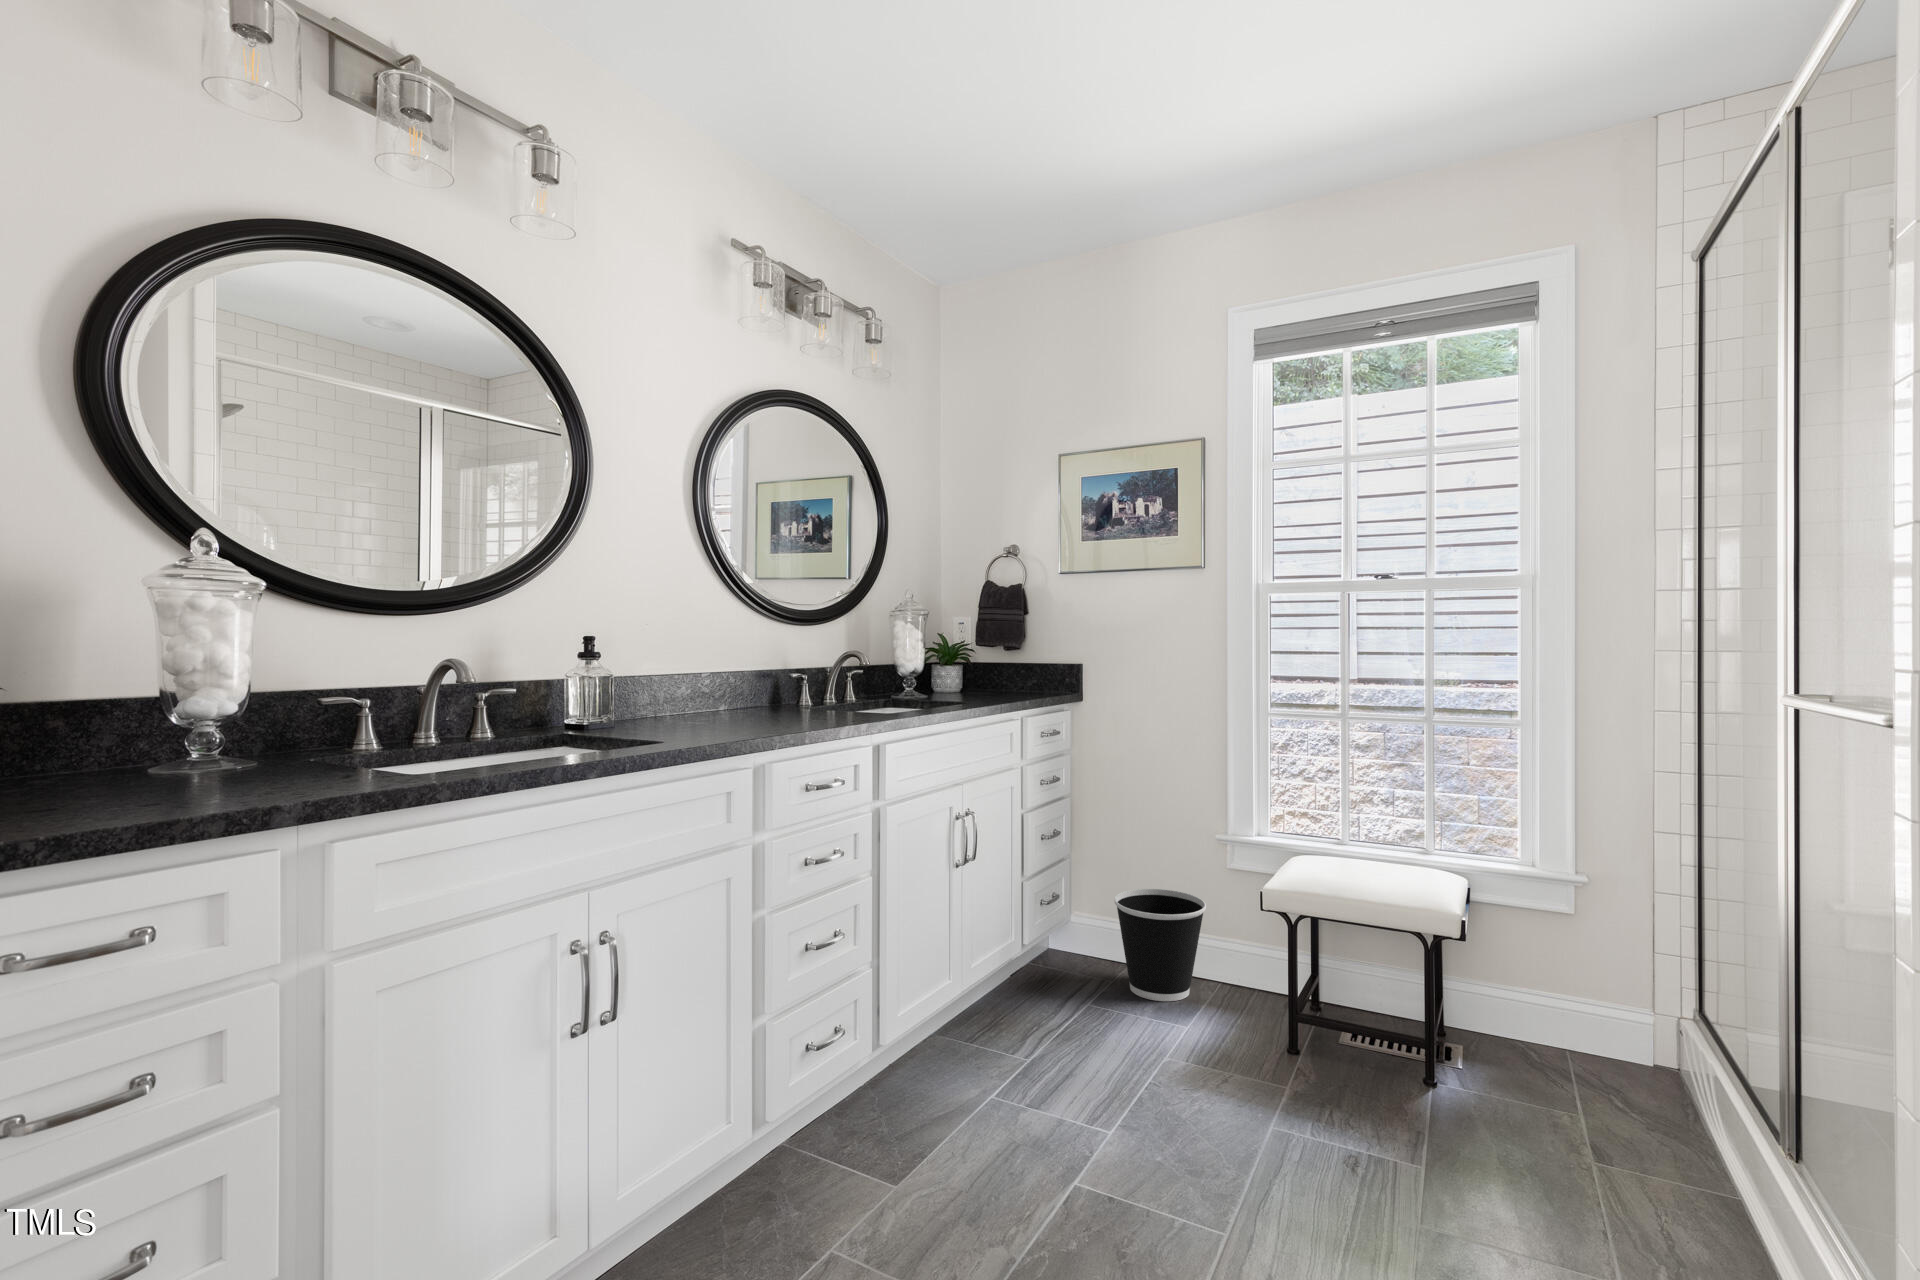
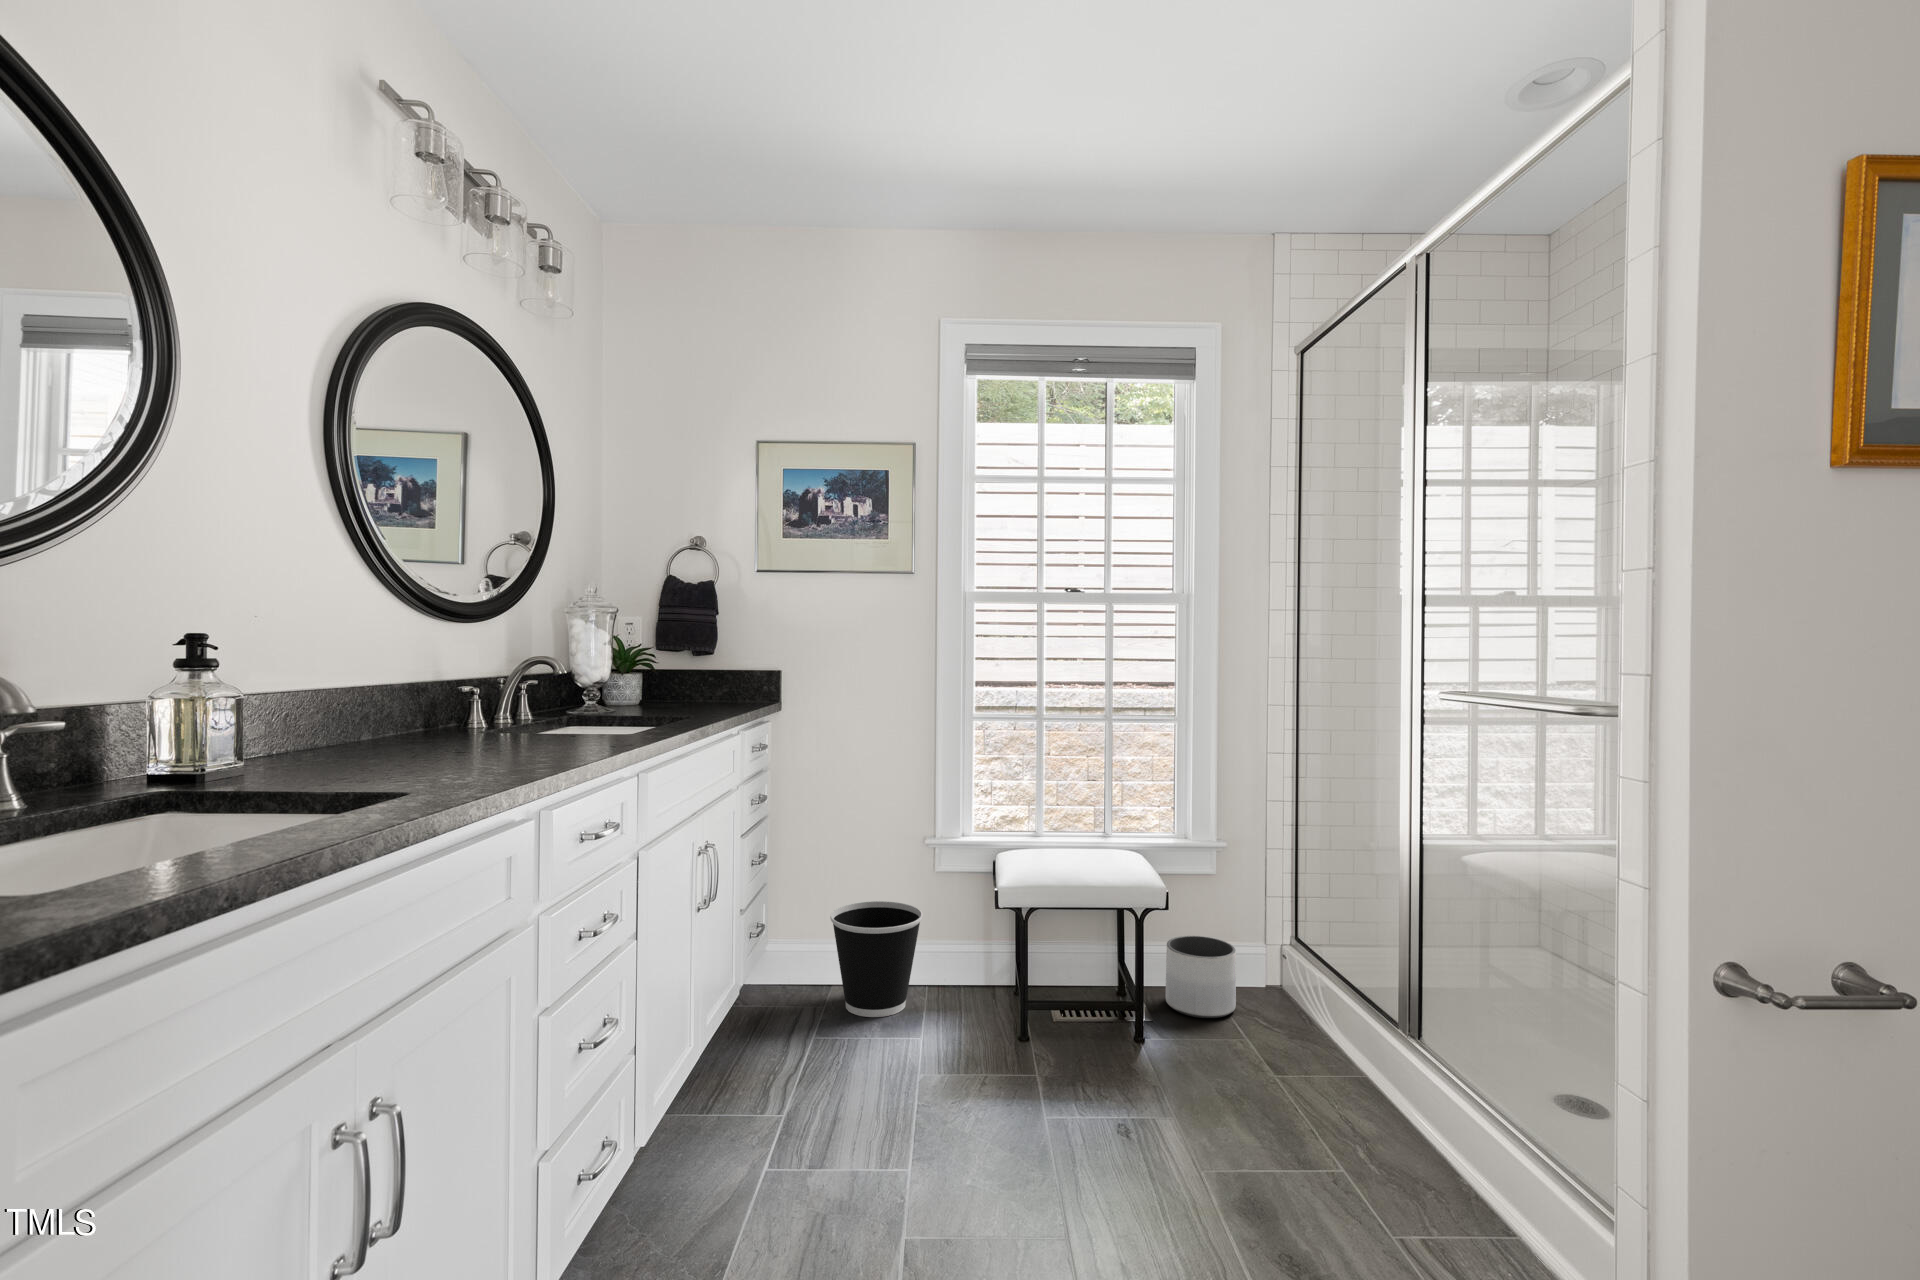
planter: none [1491,978,1588,1082] -> present [1165,936,1236,1018]

